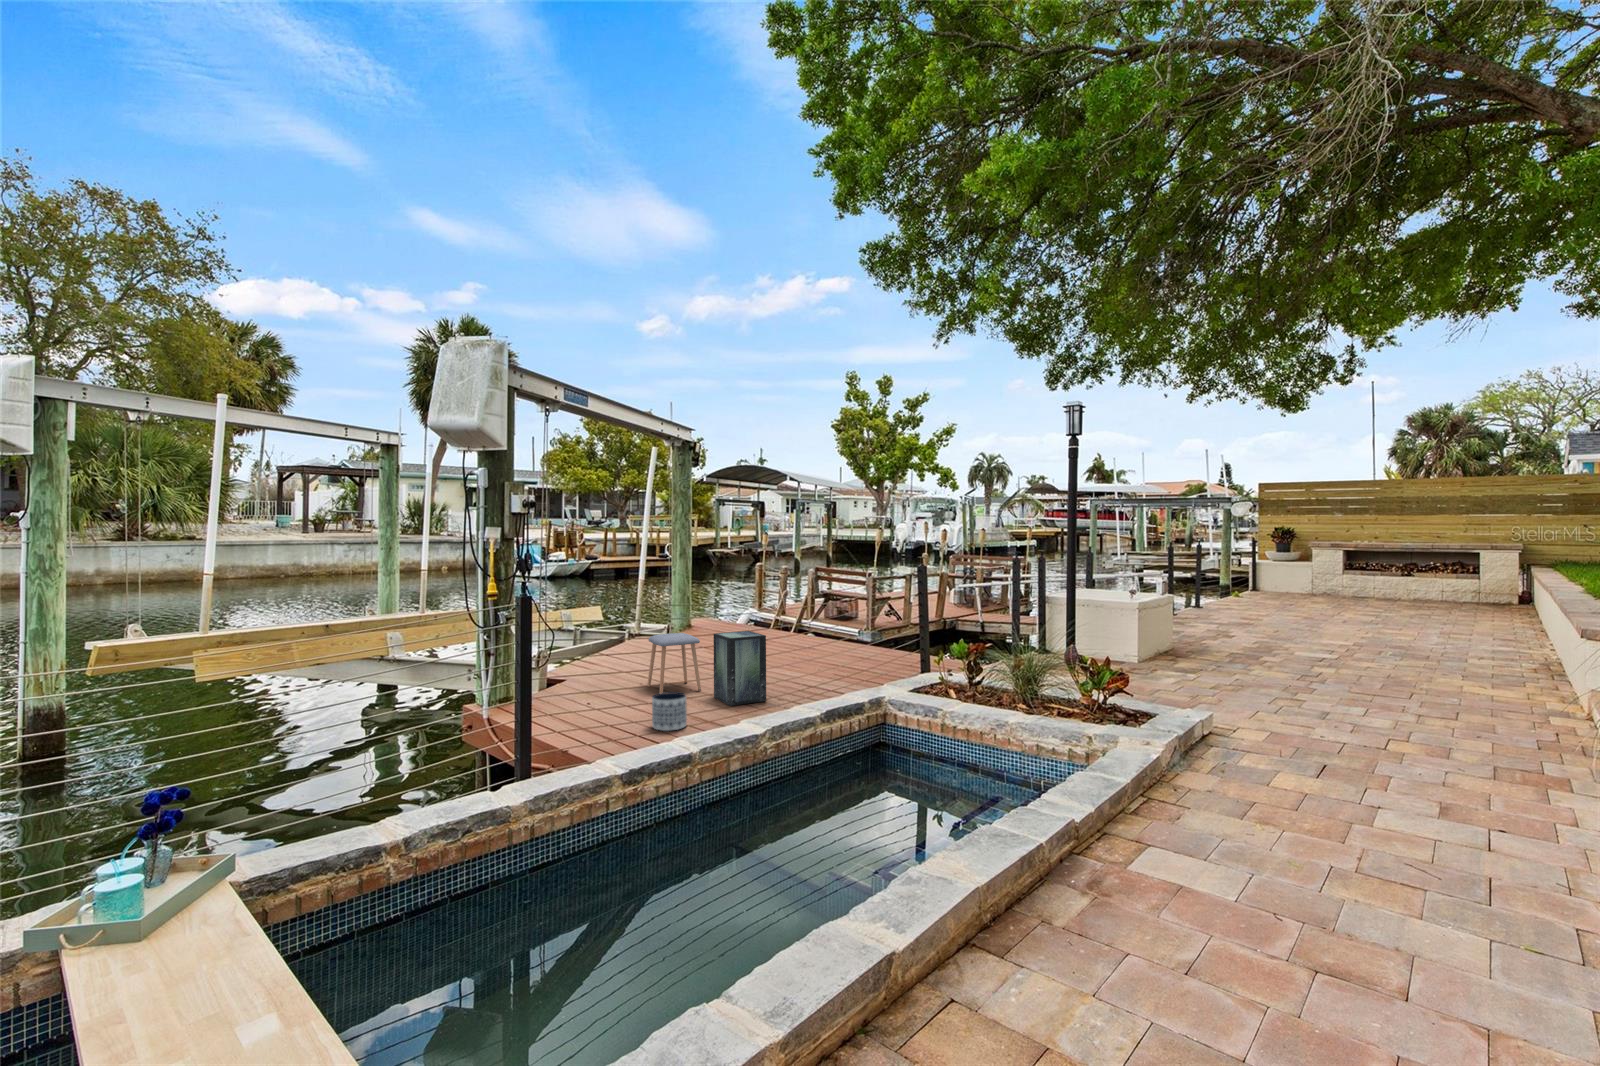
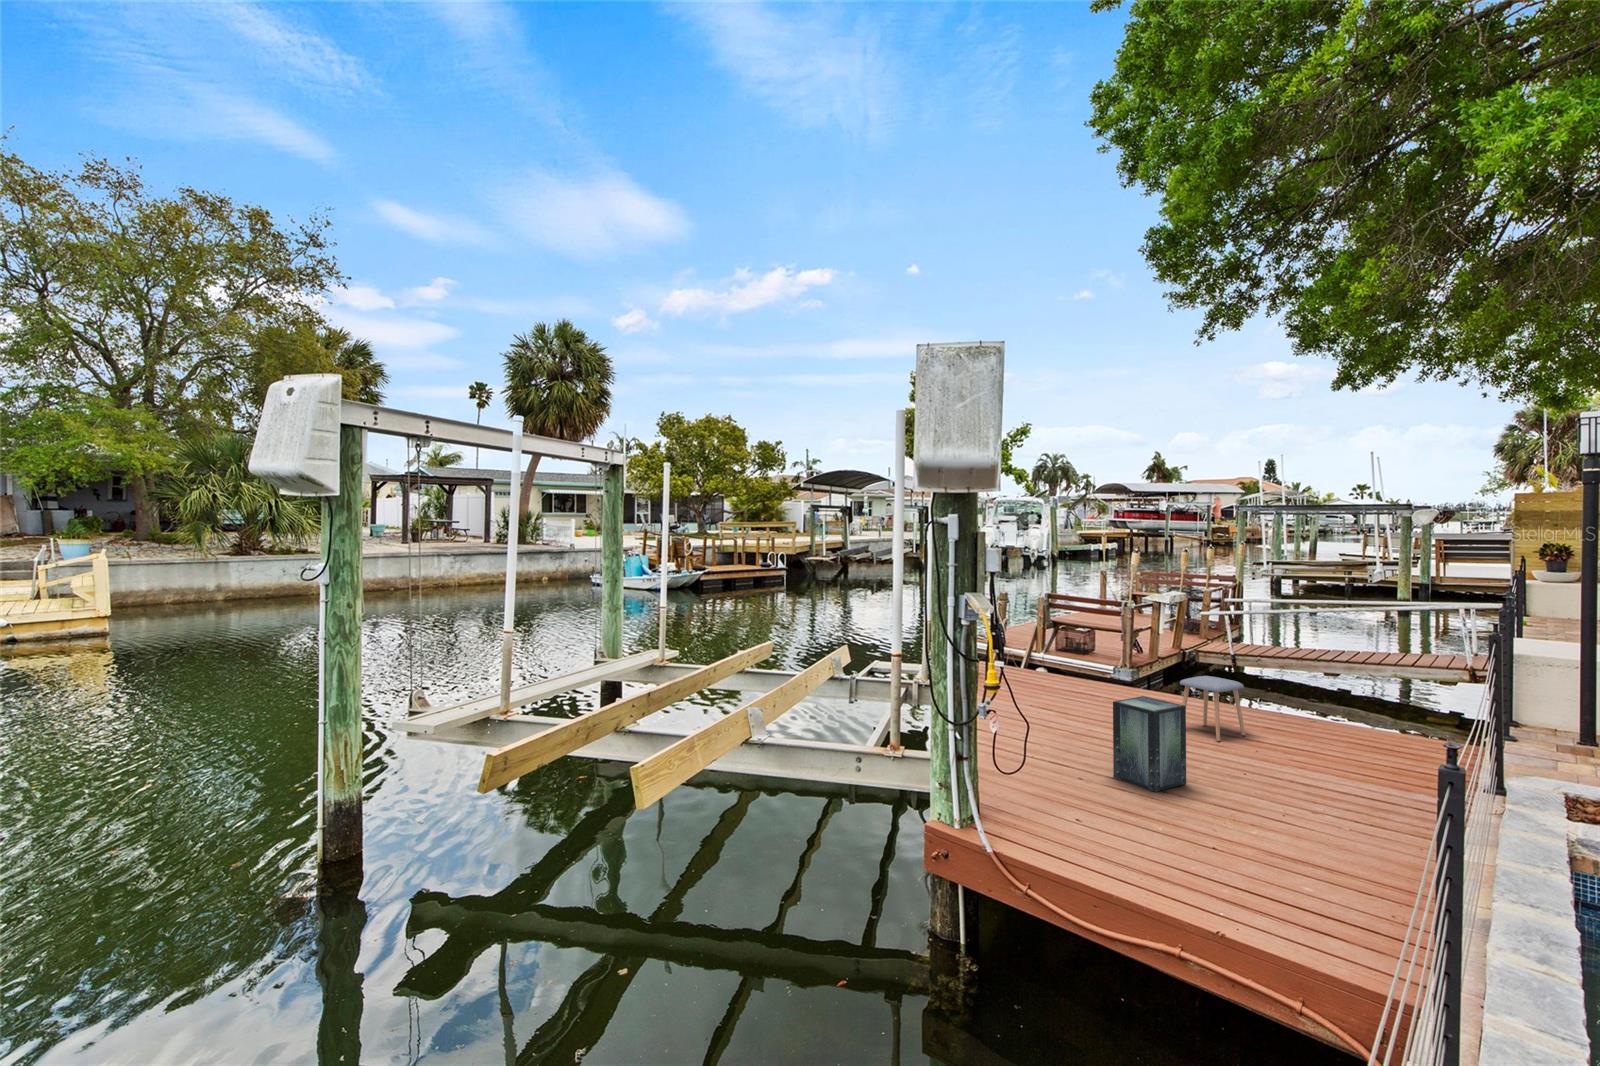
stool: present [647,633,701,693] -> present [1180,676,1245,742]
planter: present [652,692,687,731] -> none [1118,786,1164,839]

